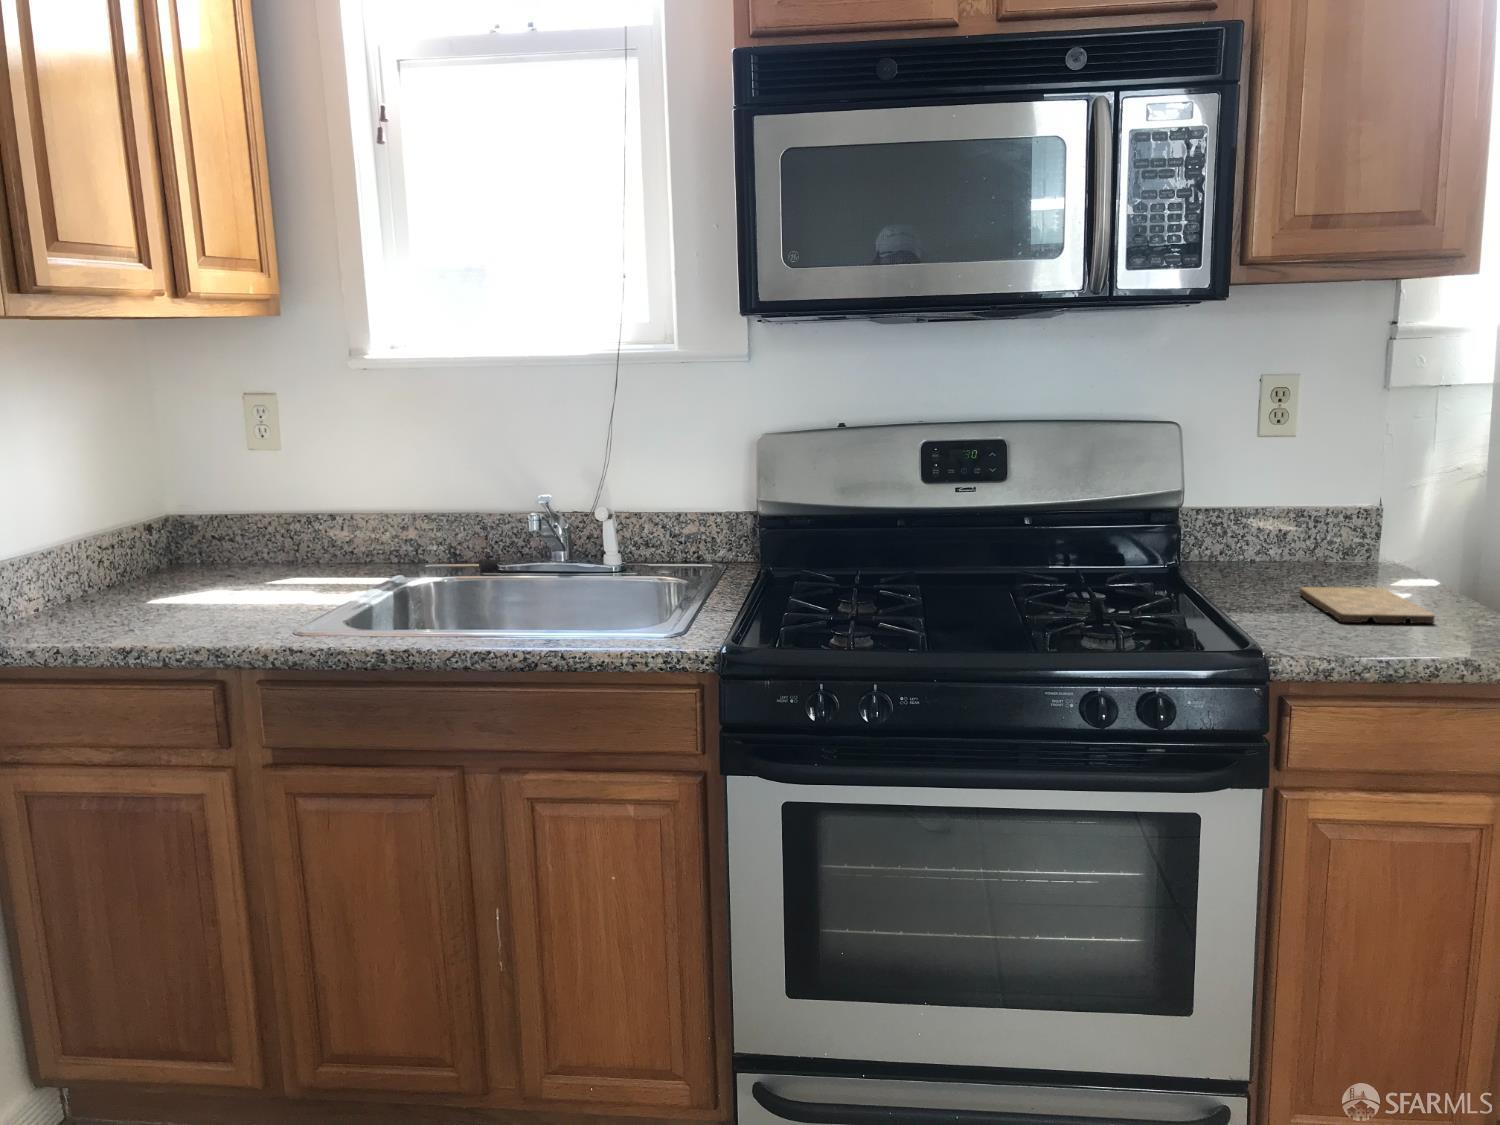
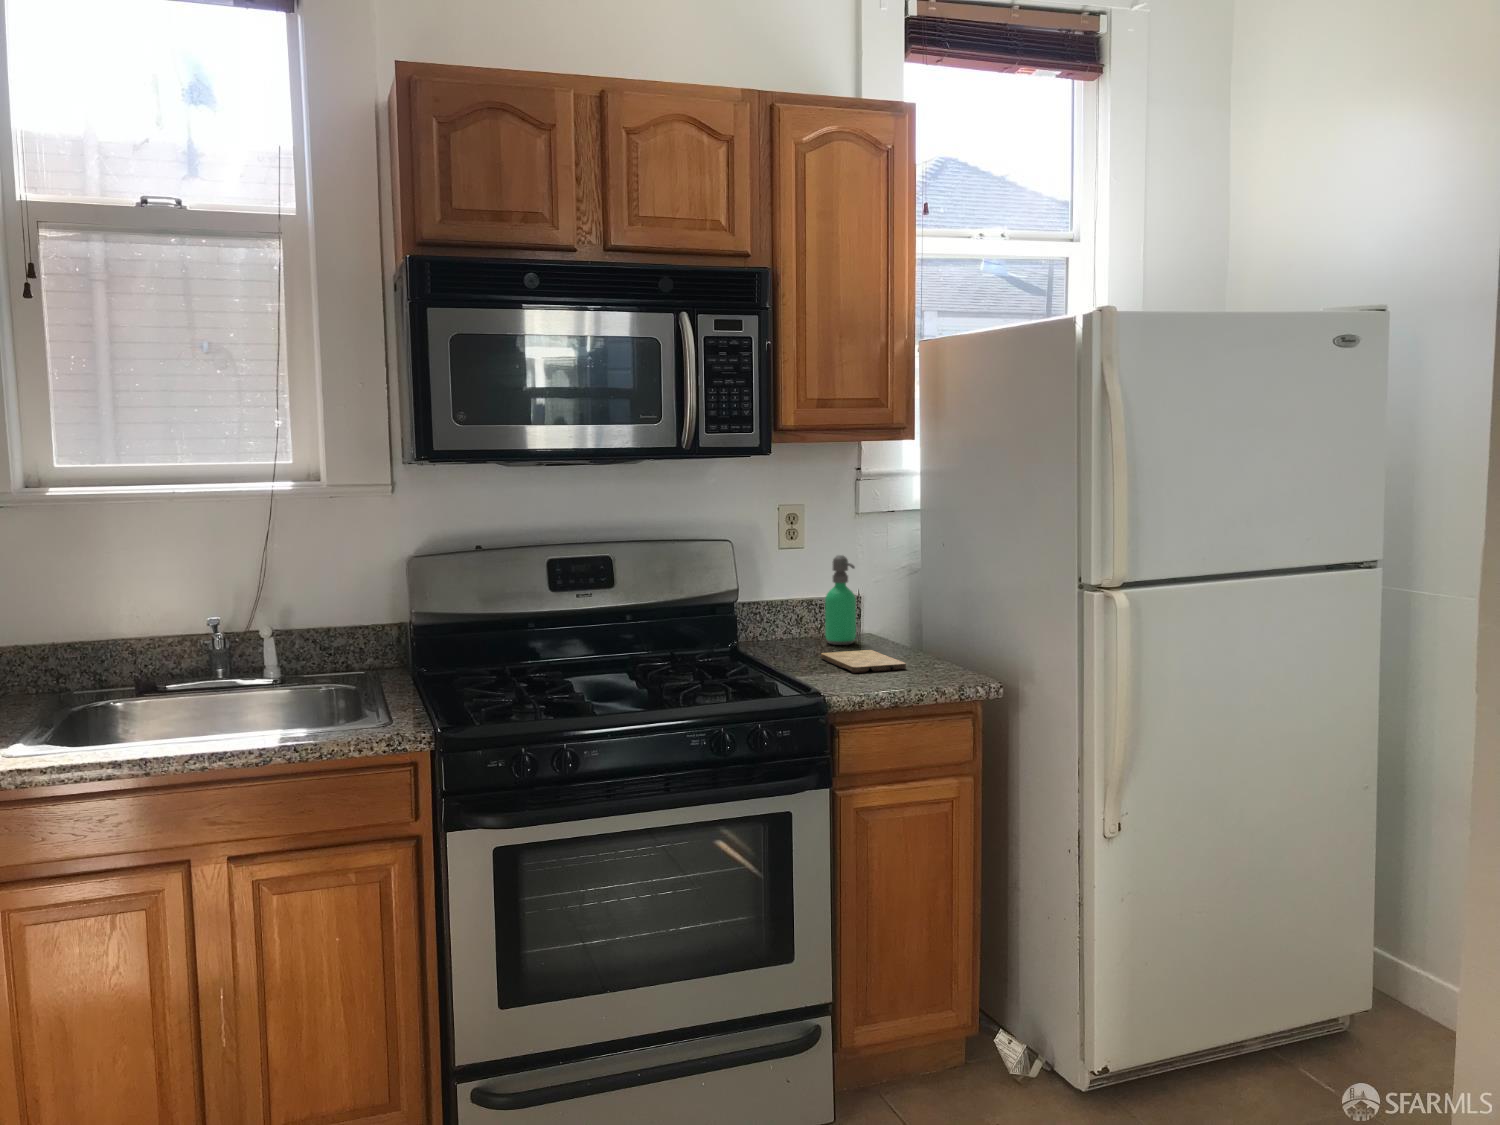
soap dispenser: none [1317,448,1371,576] -> present [825,555,856,645]

